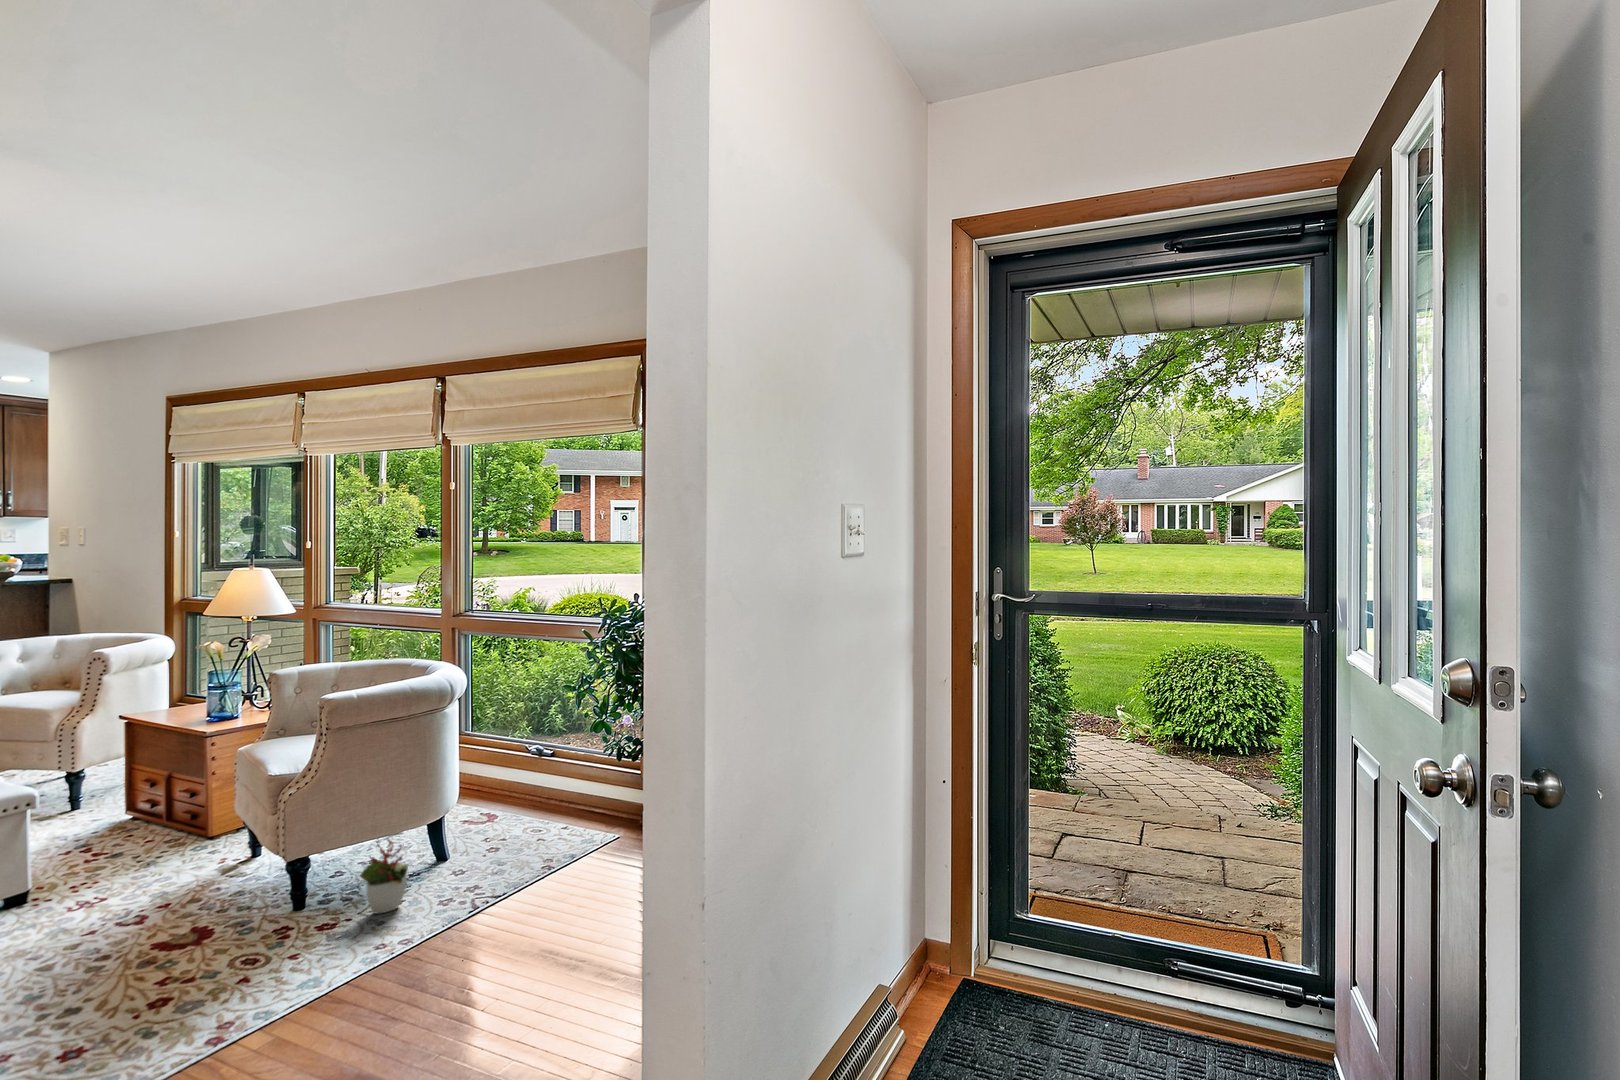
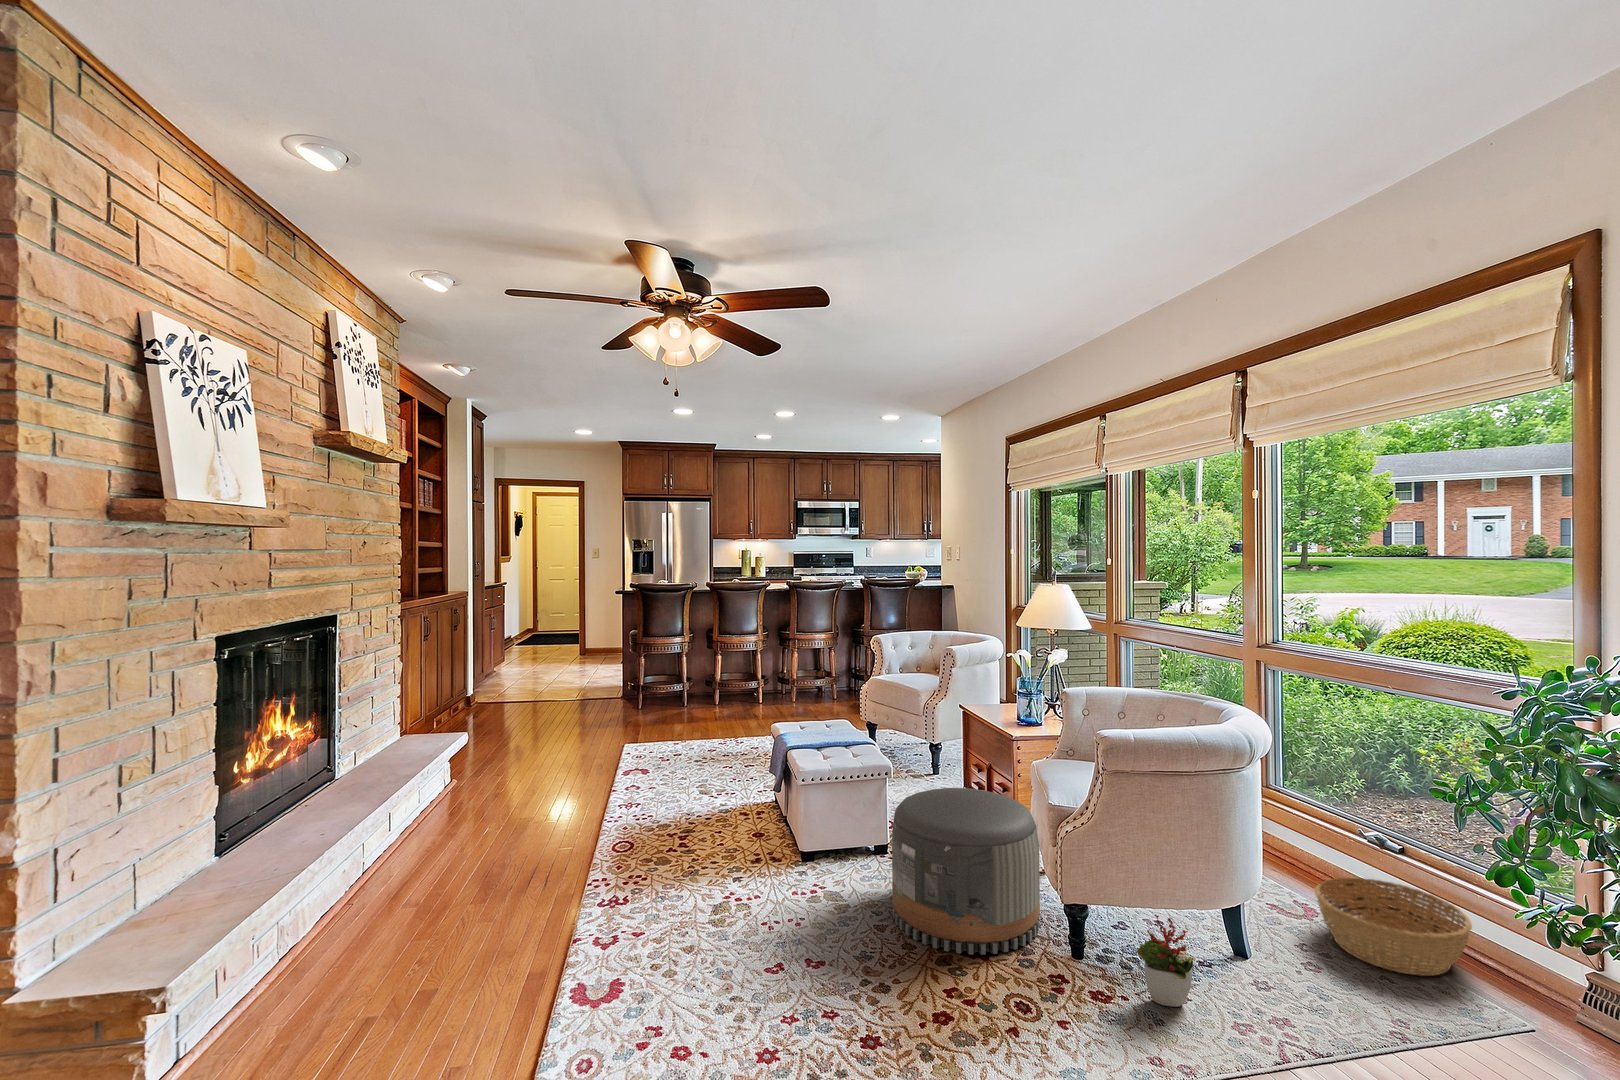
basket: none [495,777,591,836] -> present [1315,878,1472,976]
pouf: none [58,785,254,960] -> present [892,788,1040,955]

